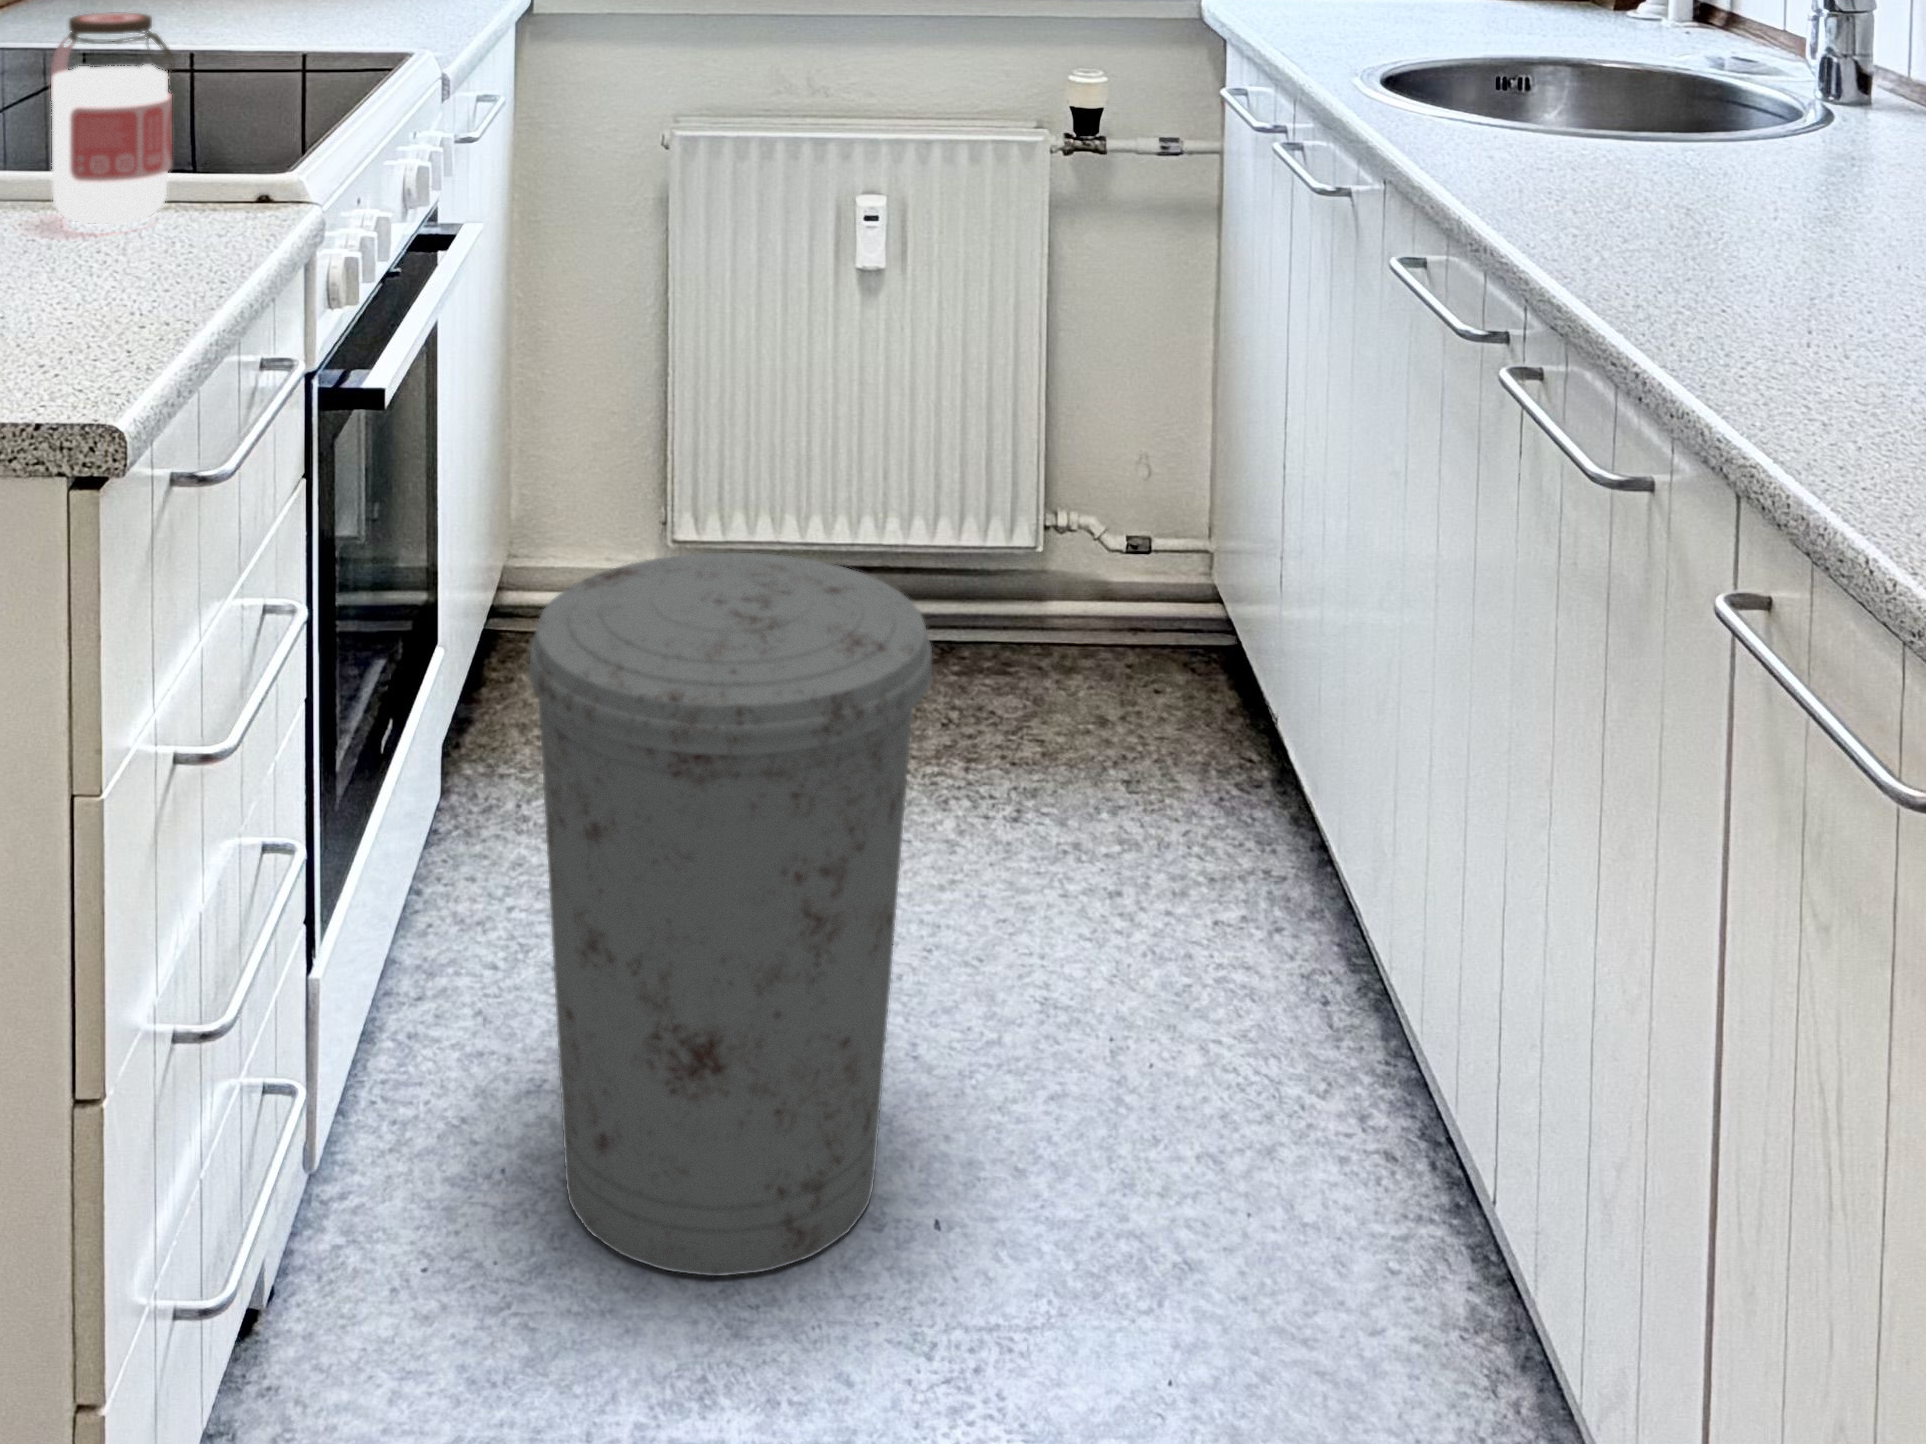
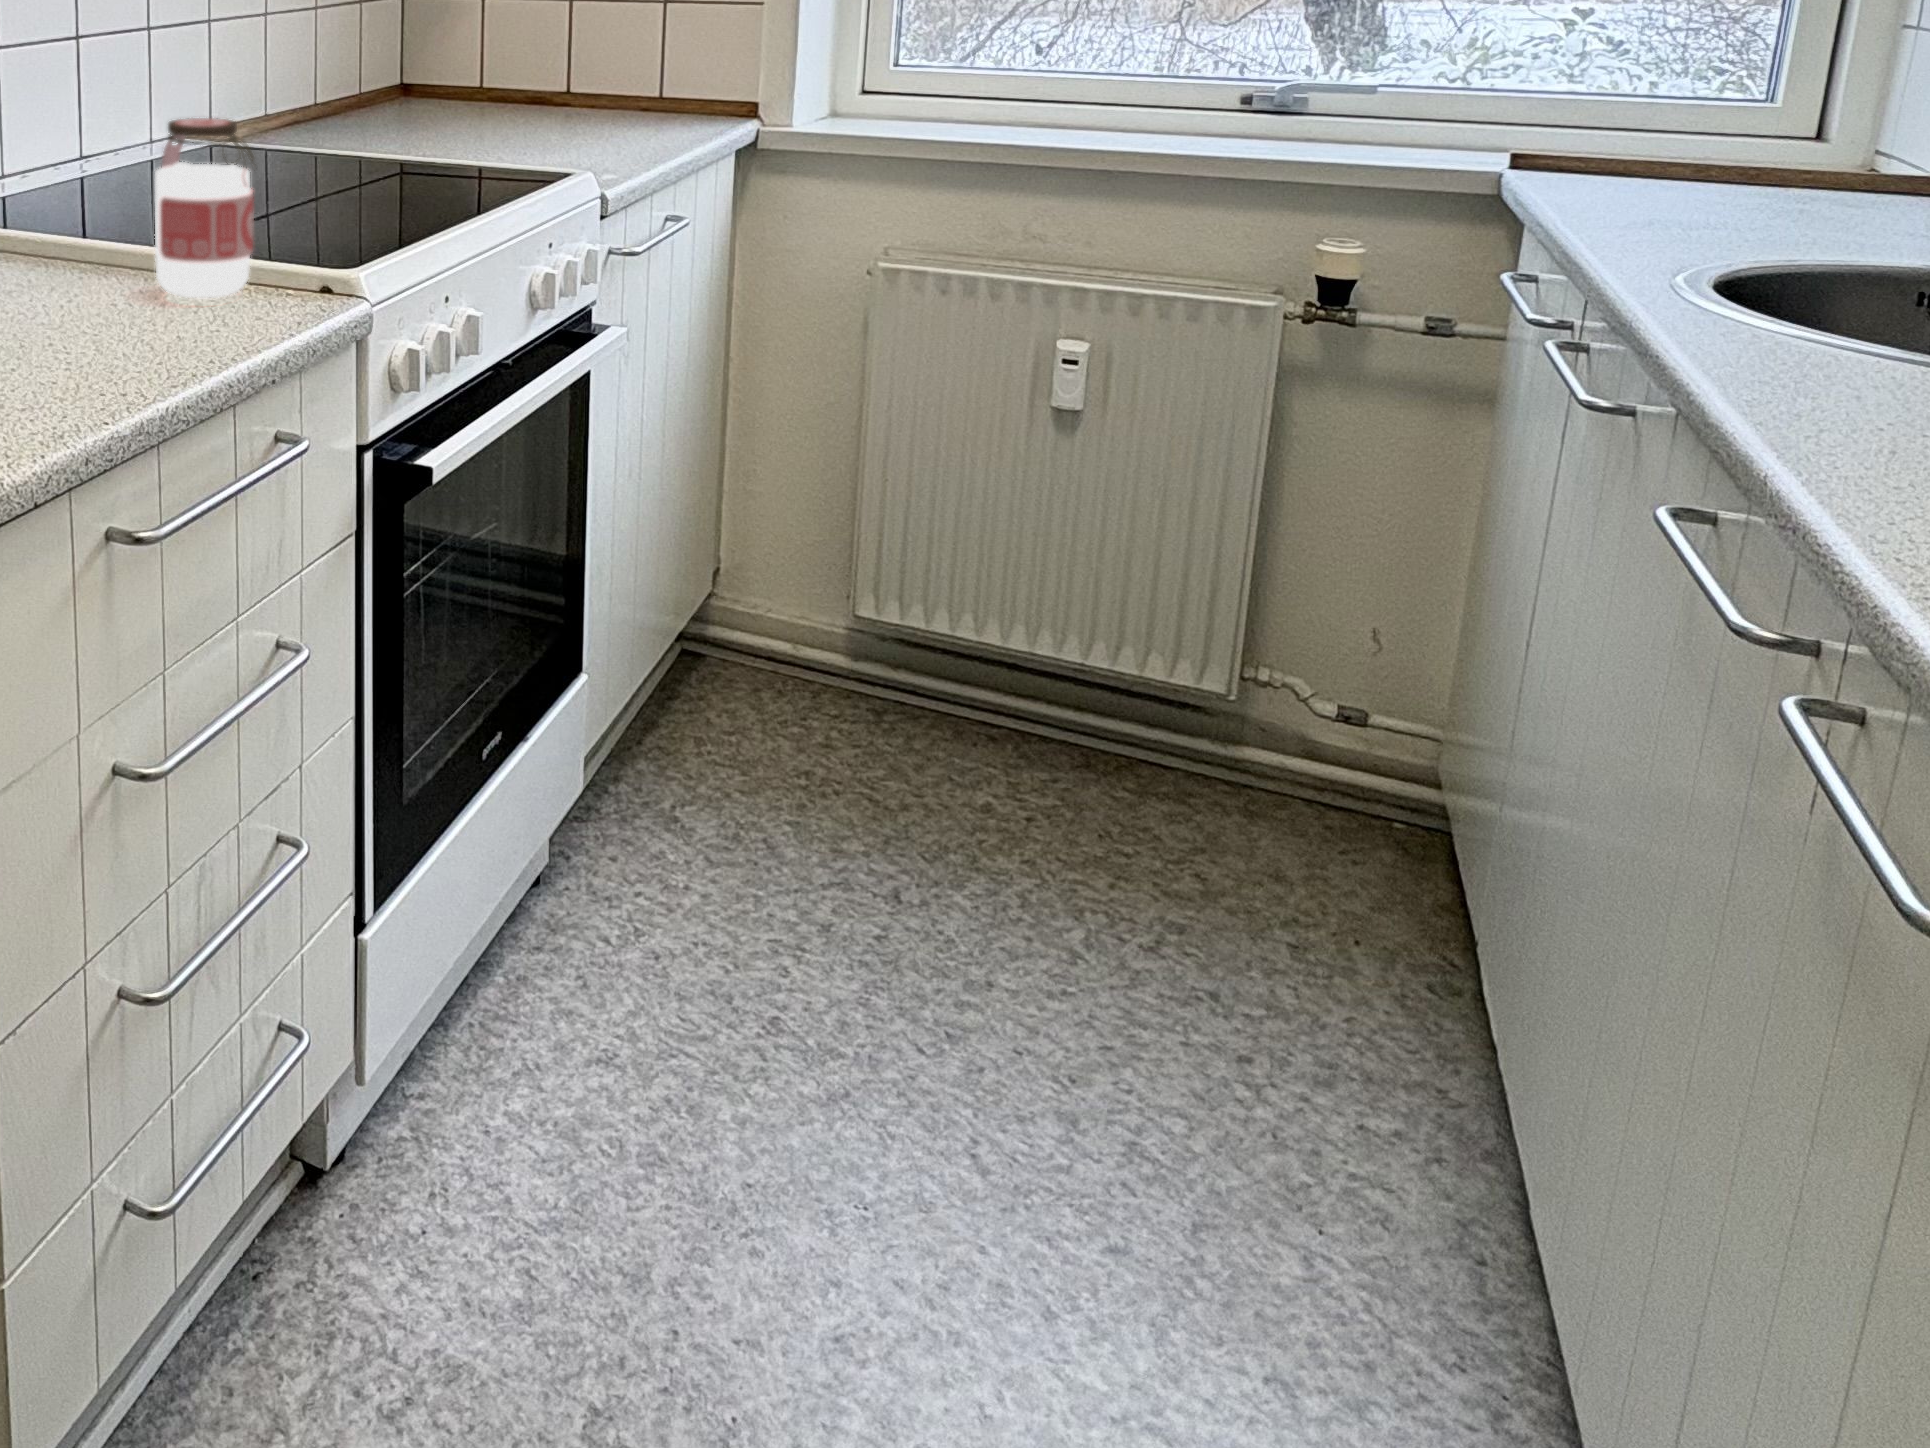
trash can: present [529,553,932,1276] -> none [584,651,990,1318]

